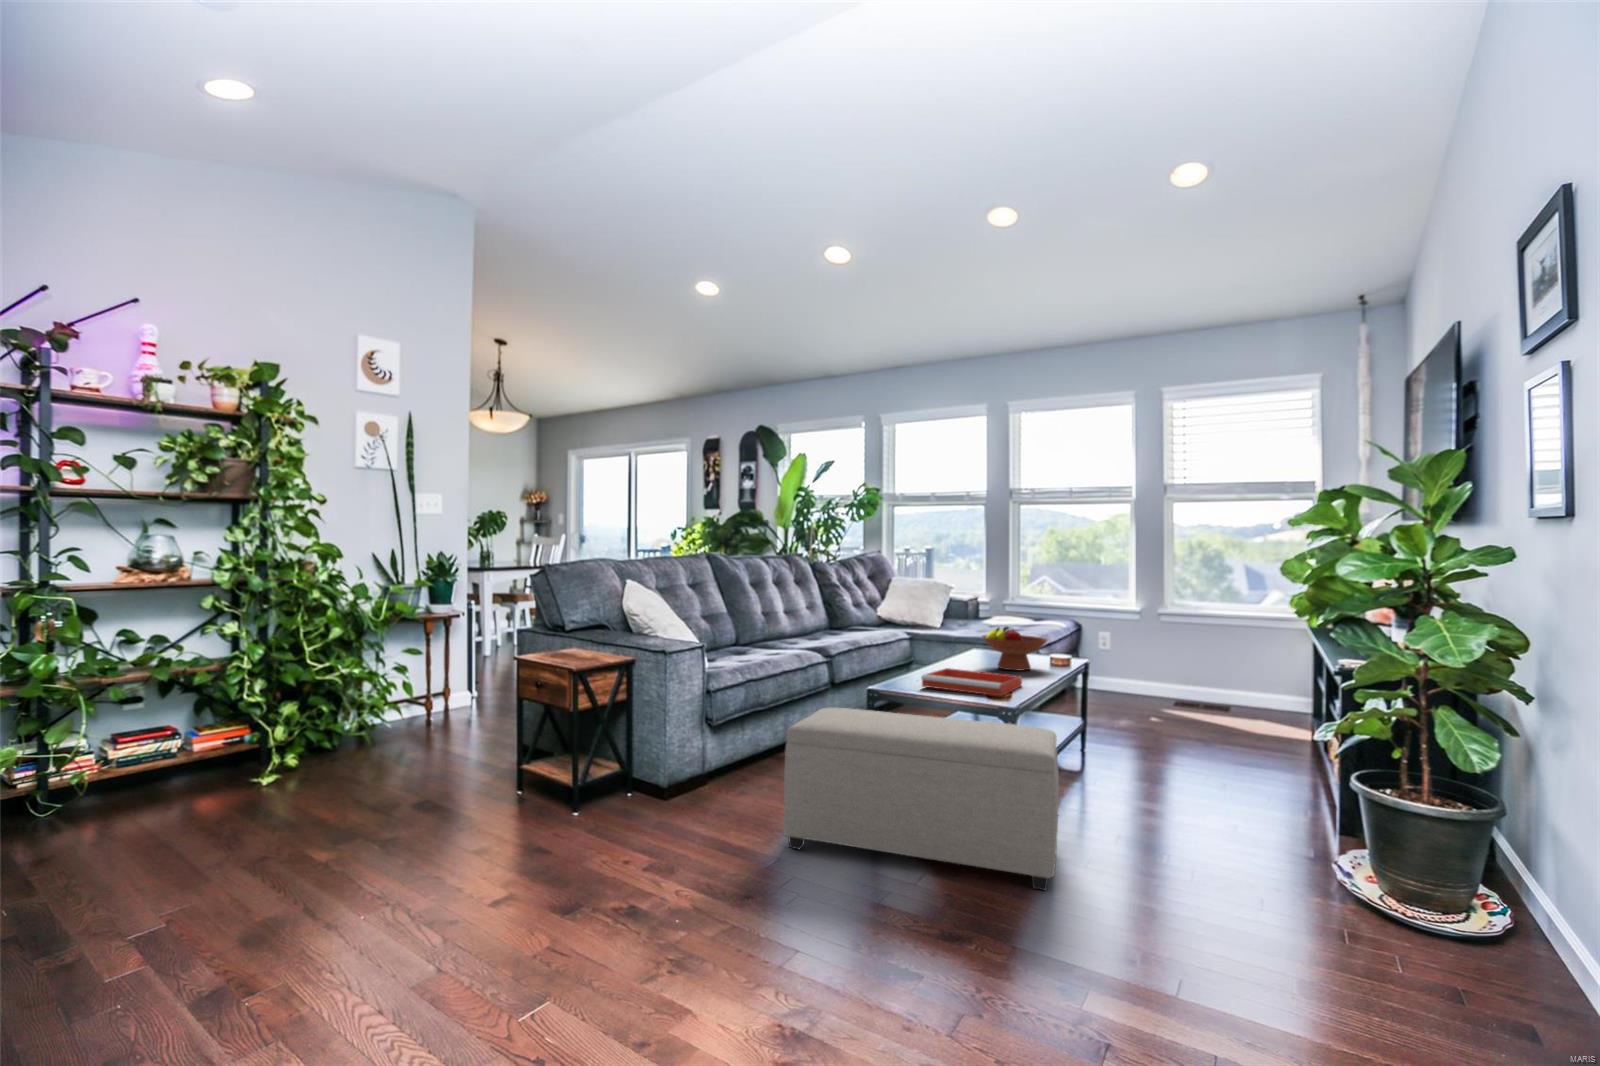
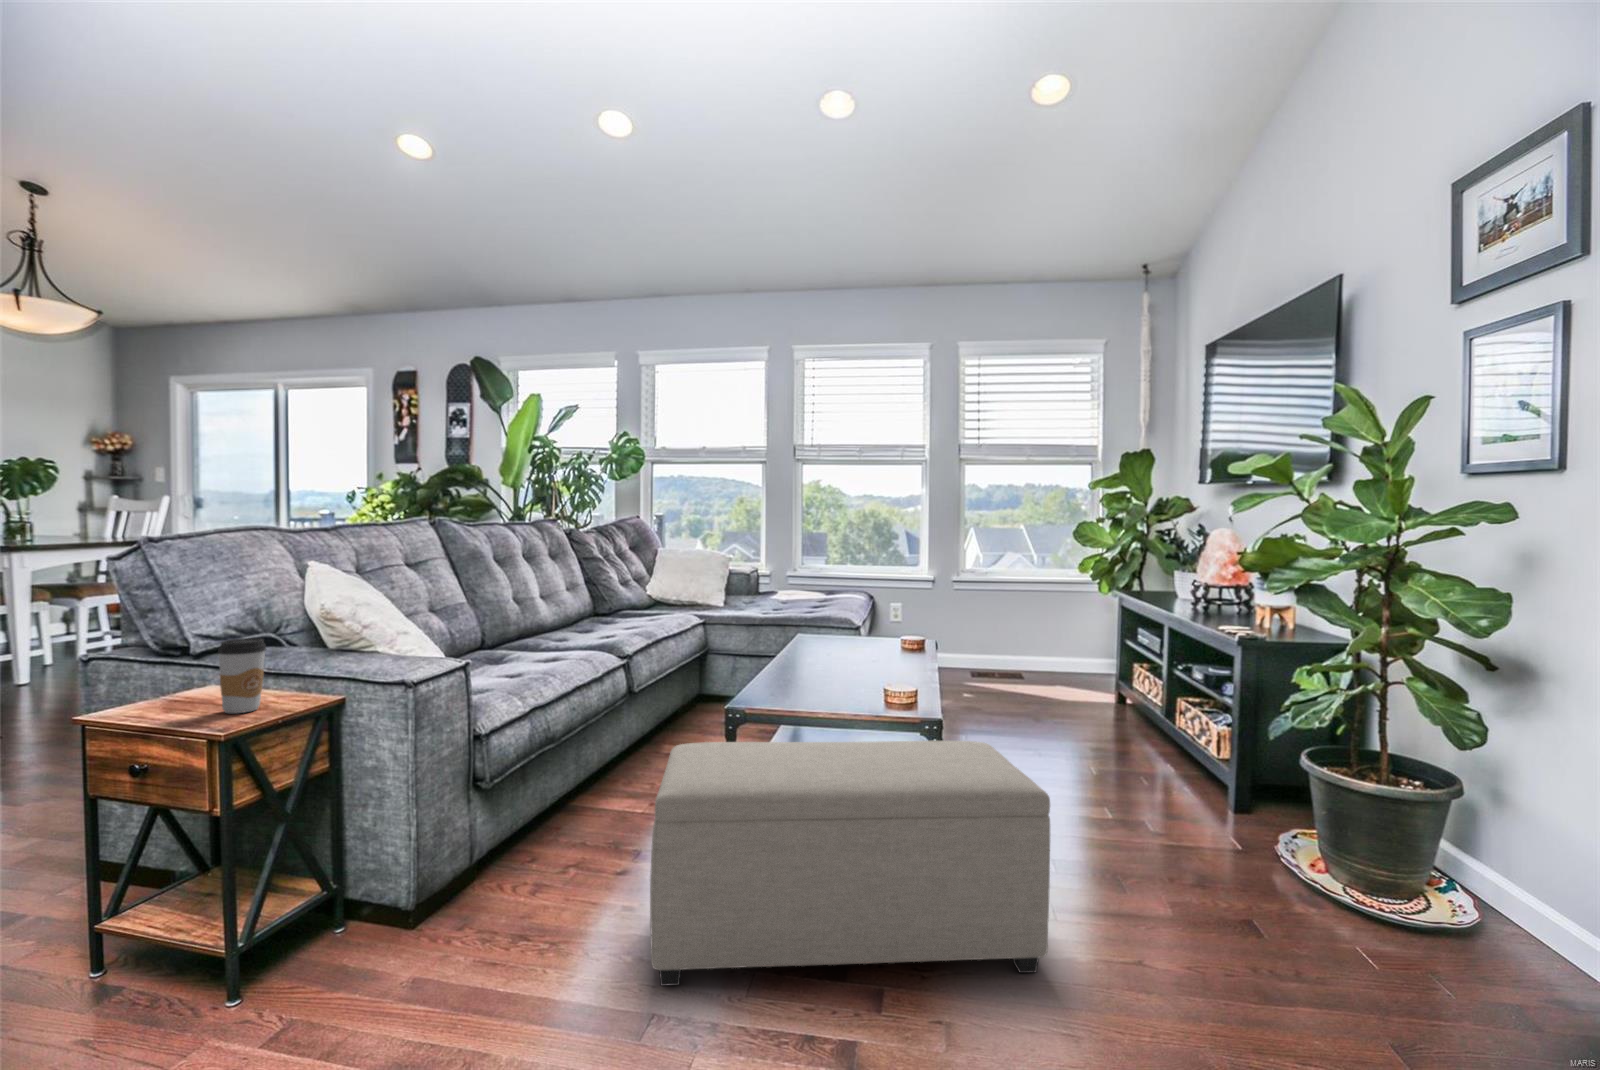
coffee cup: none [576,619,598,659] -> present [218,638,266,713]
fruit bowl: present [982,626,1048,671] -> none [818,604,894,656]
tray: present [921,668,1022,696] -> none [786,663,895,699]

